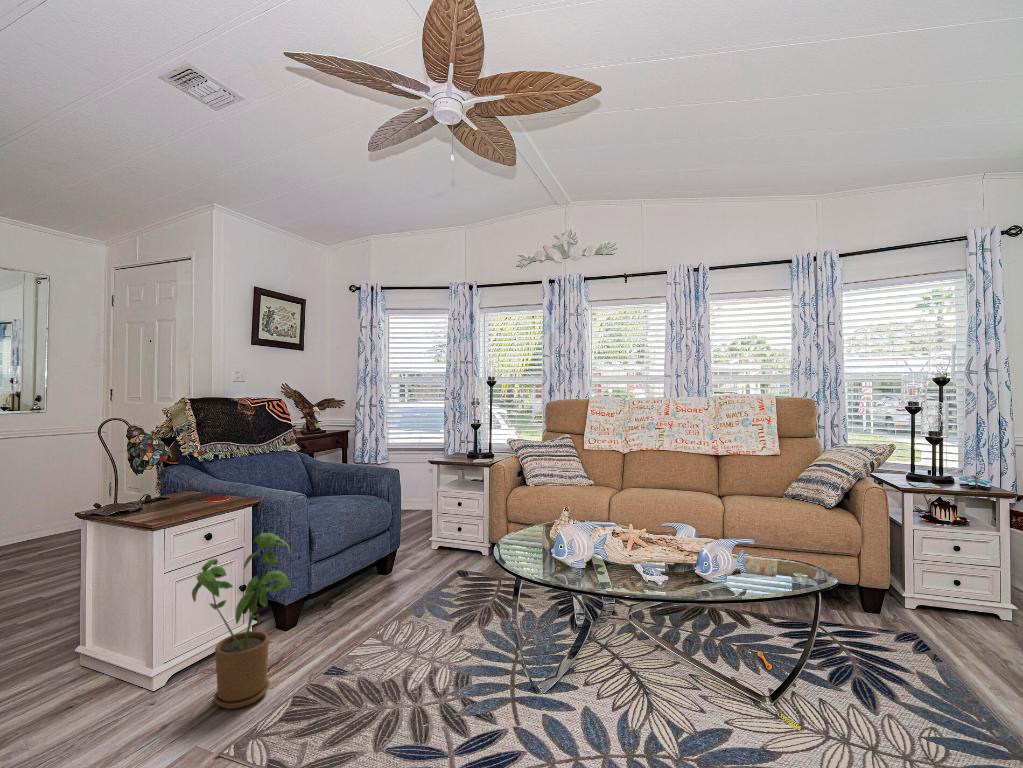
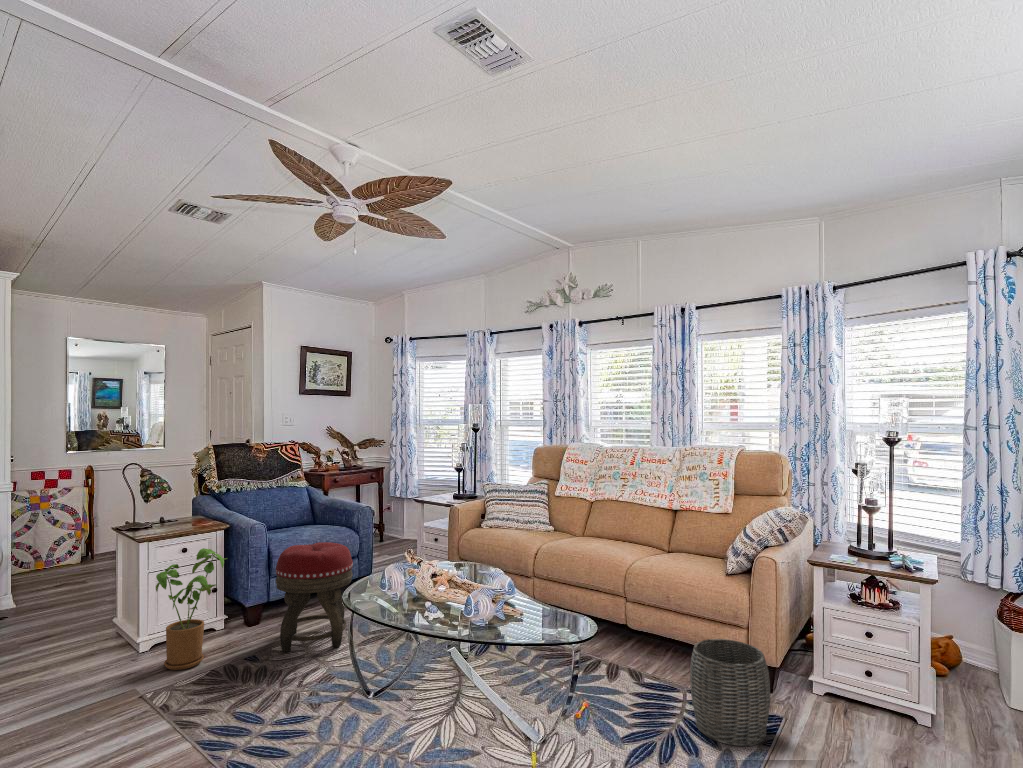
footstool: none [343,512,436,655] -> present [276,542,353,652]
woven basket: none [866,573,960,677] -> present [690,639,770,746]

